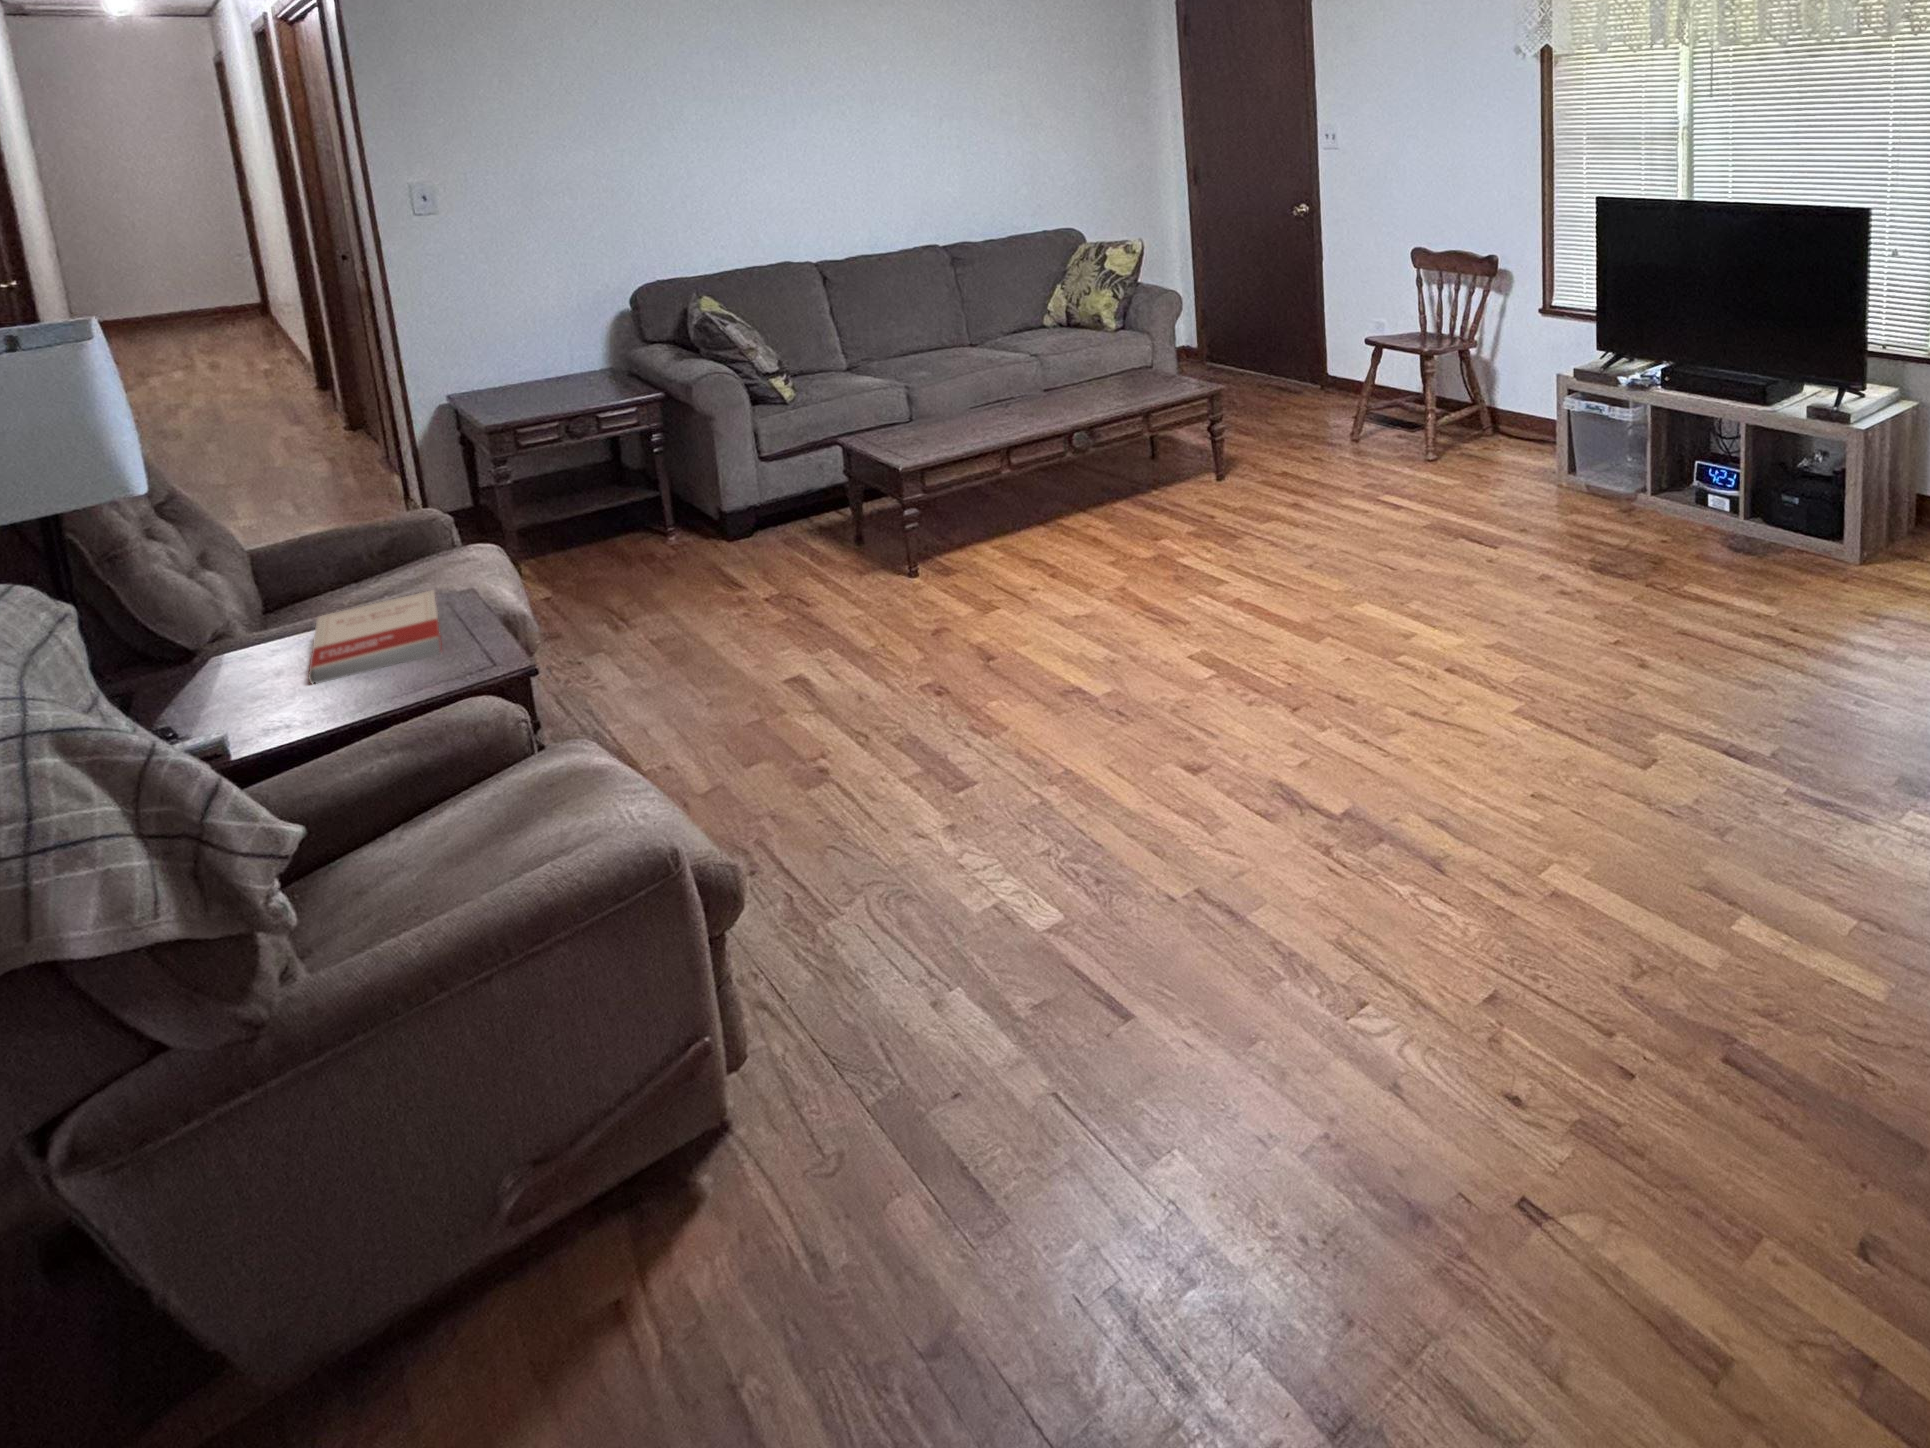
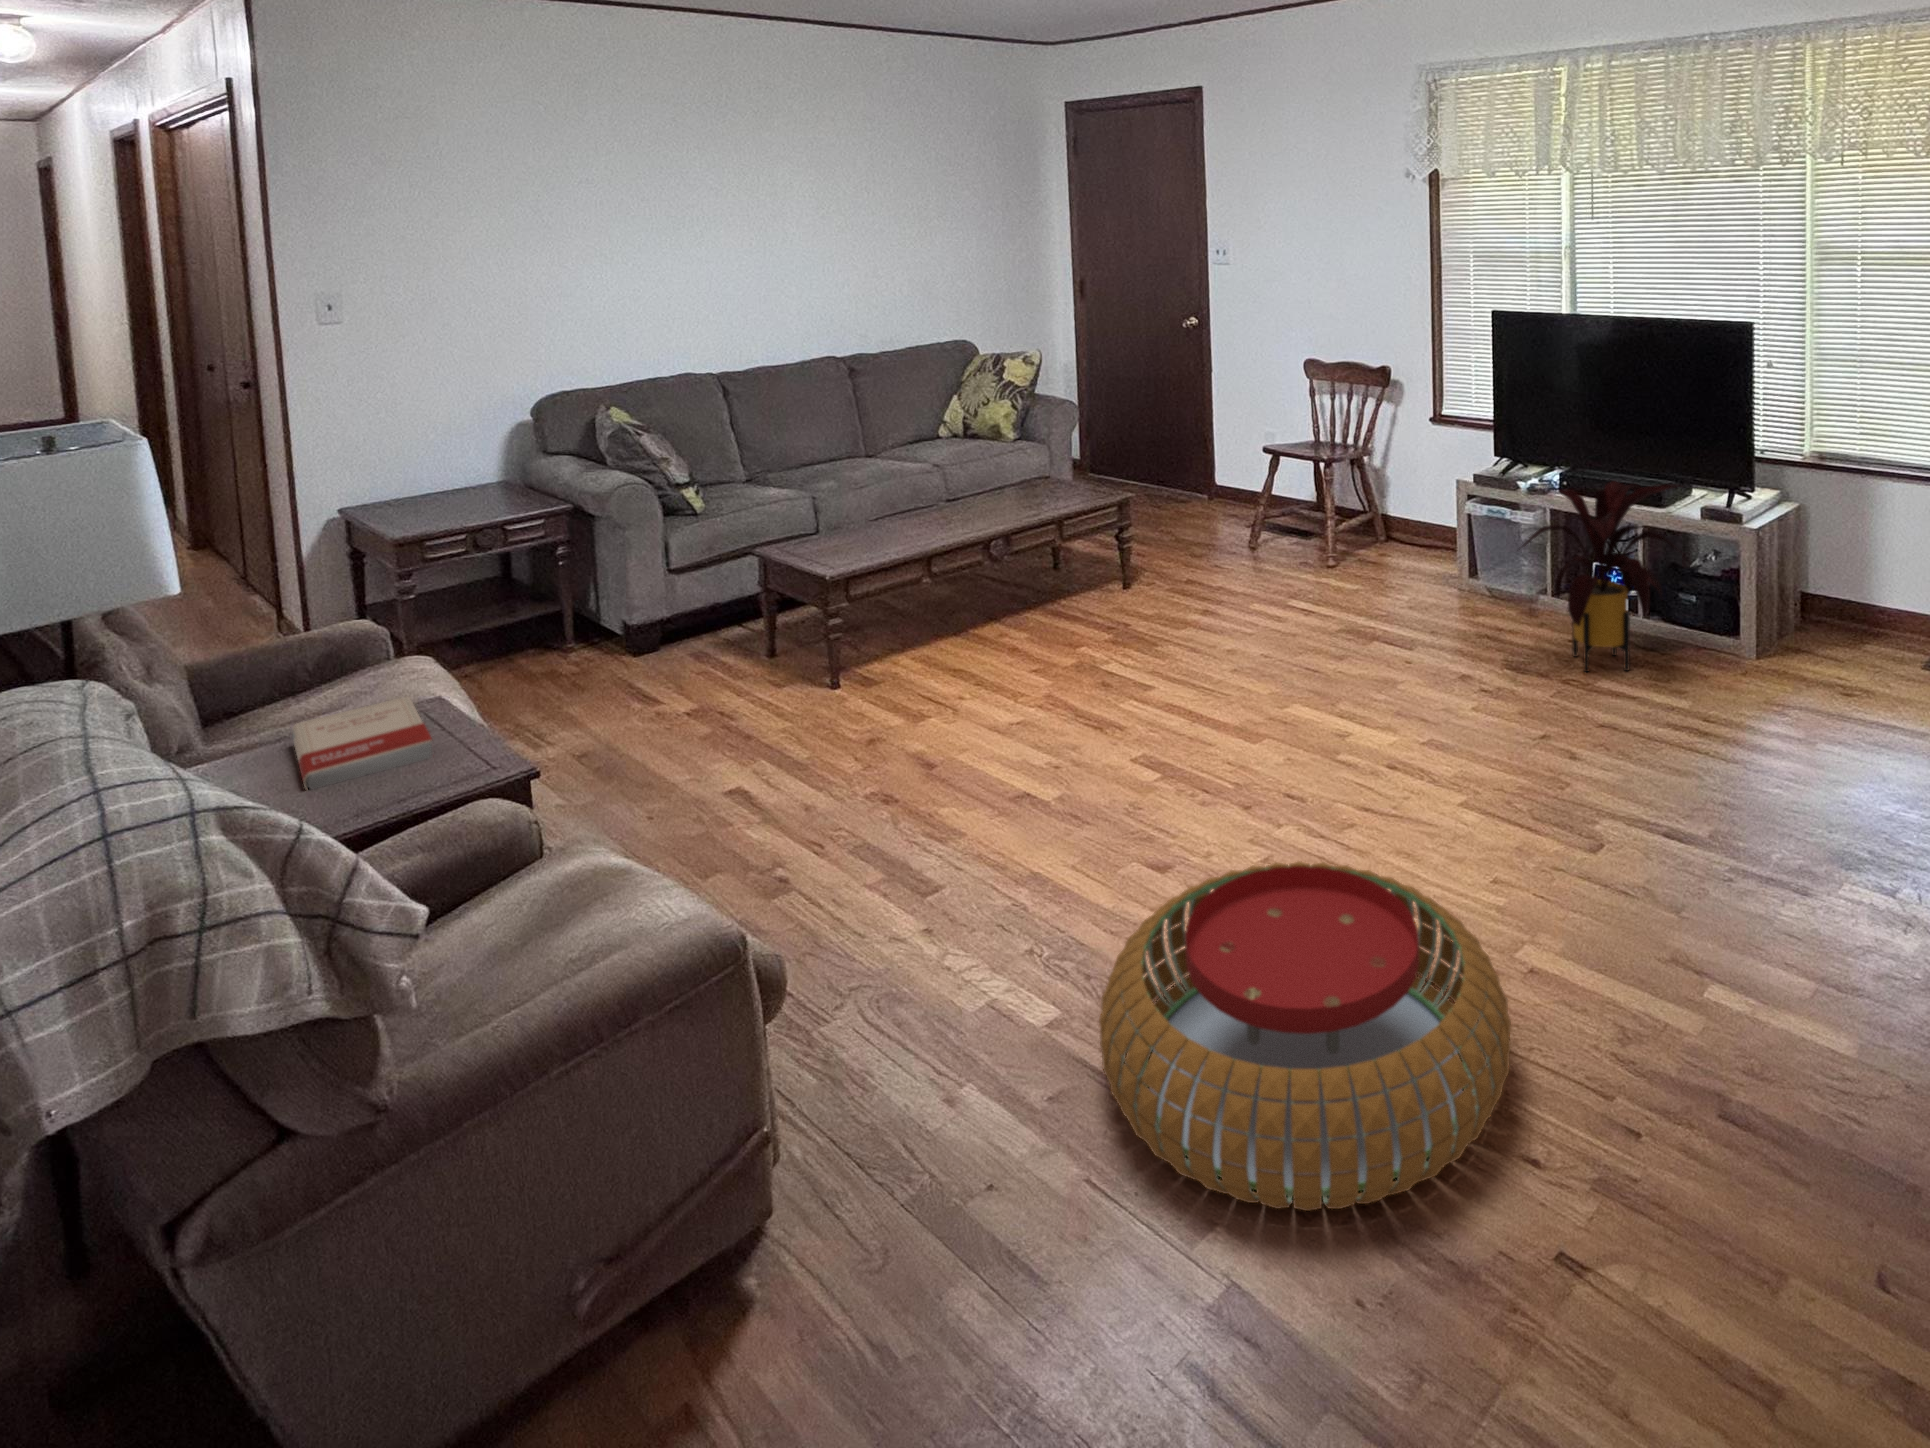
house plant: none [1603,378,1797,576] -> present [1522,481,1687,672]
pouf: none [1080,775,1505,1135] -> present [1099,861,1511,1211]

